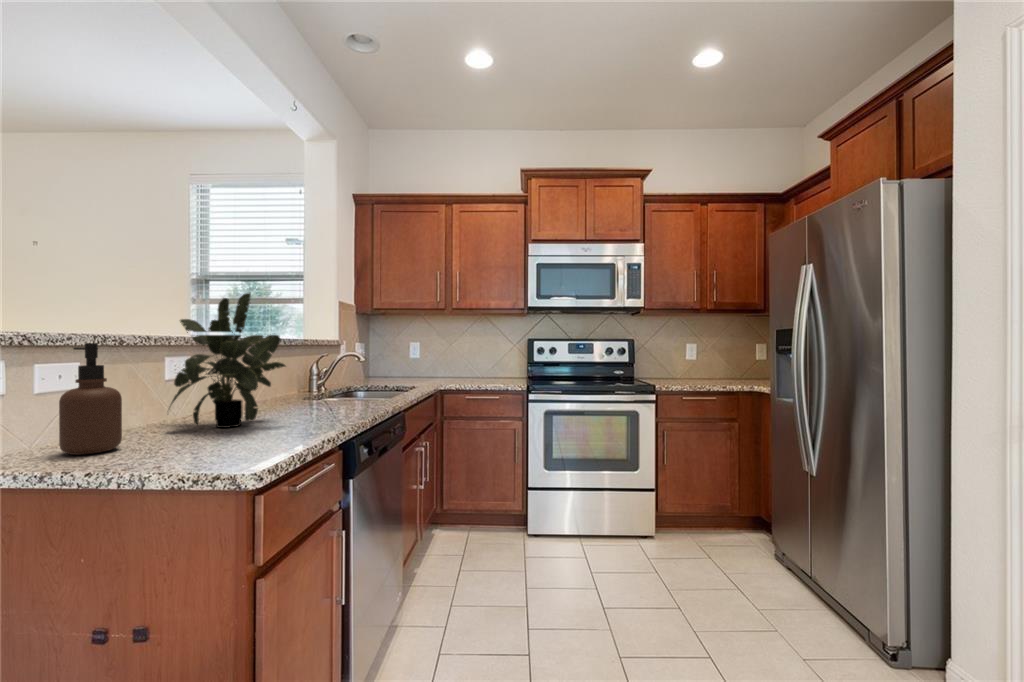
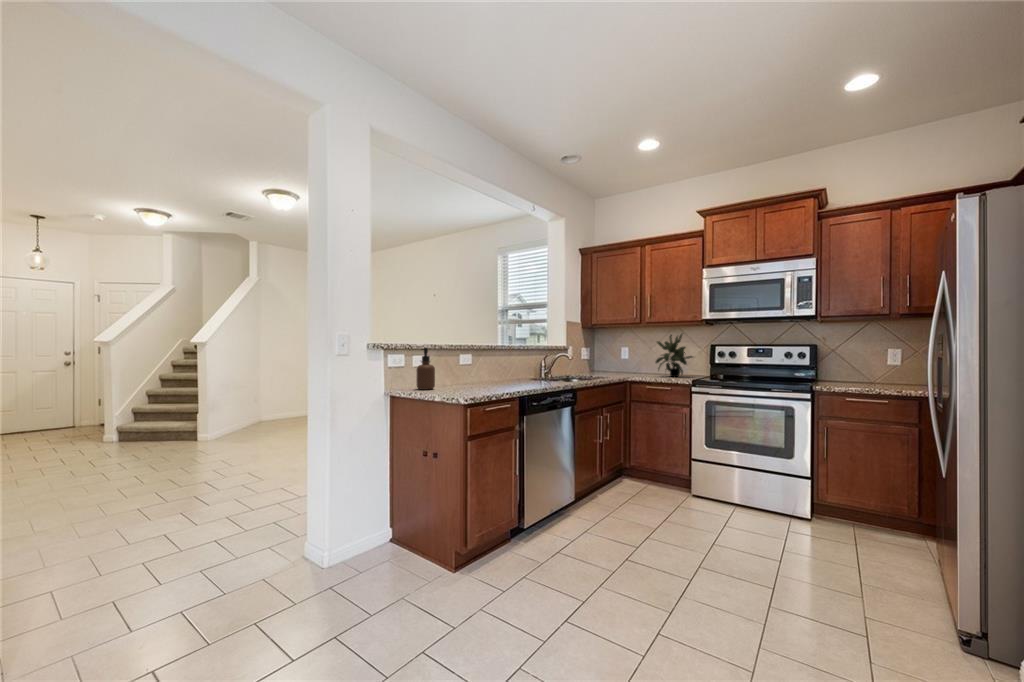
potted plant: present [170,293,285,428] -> present [656,334,693,377]

